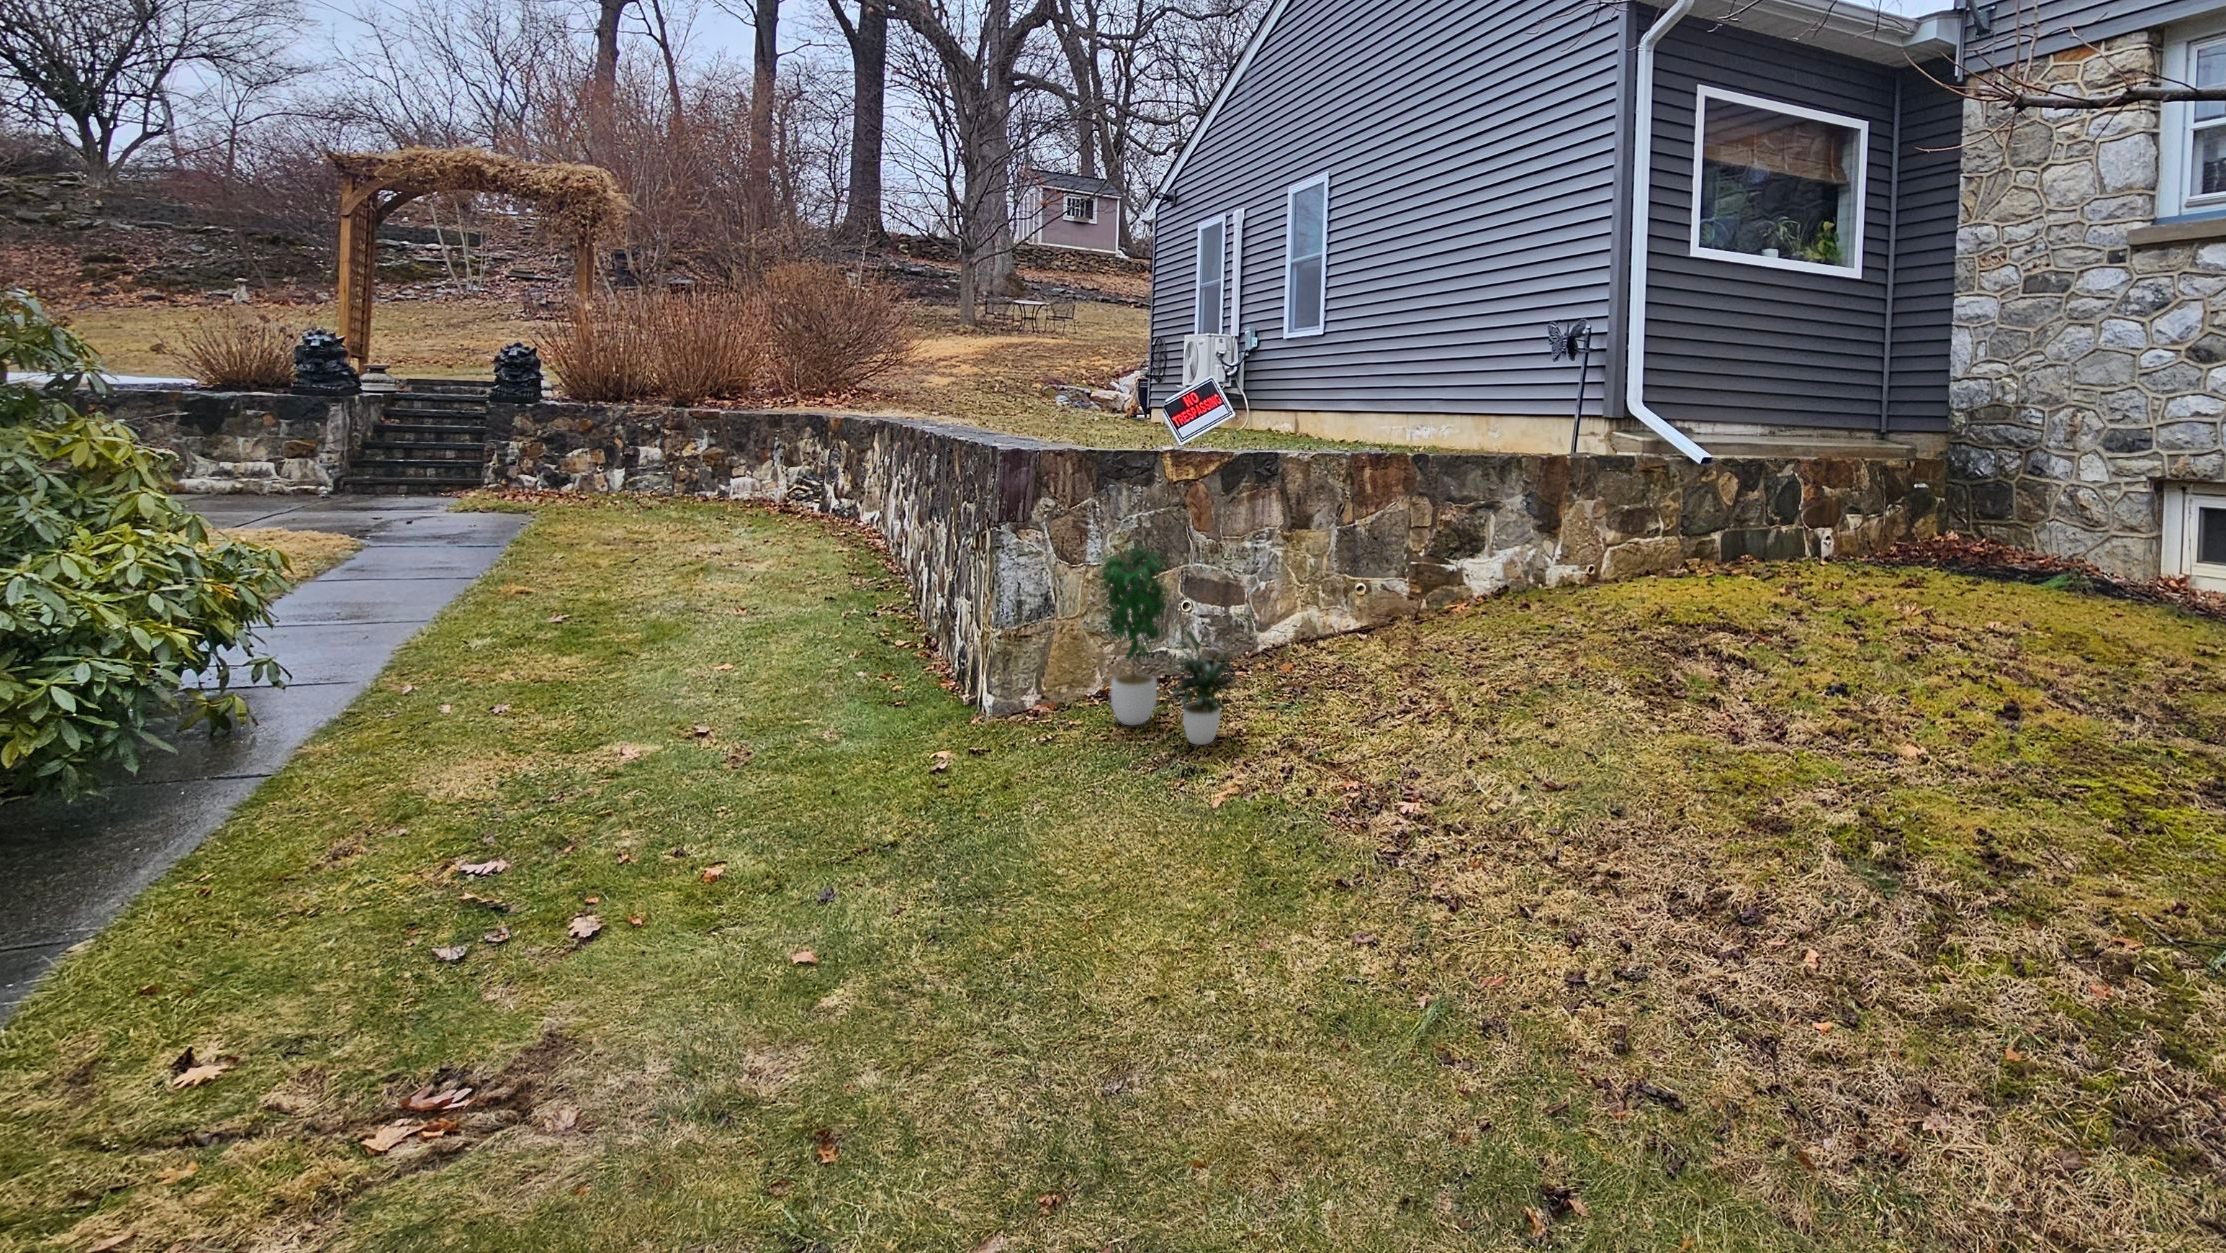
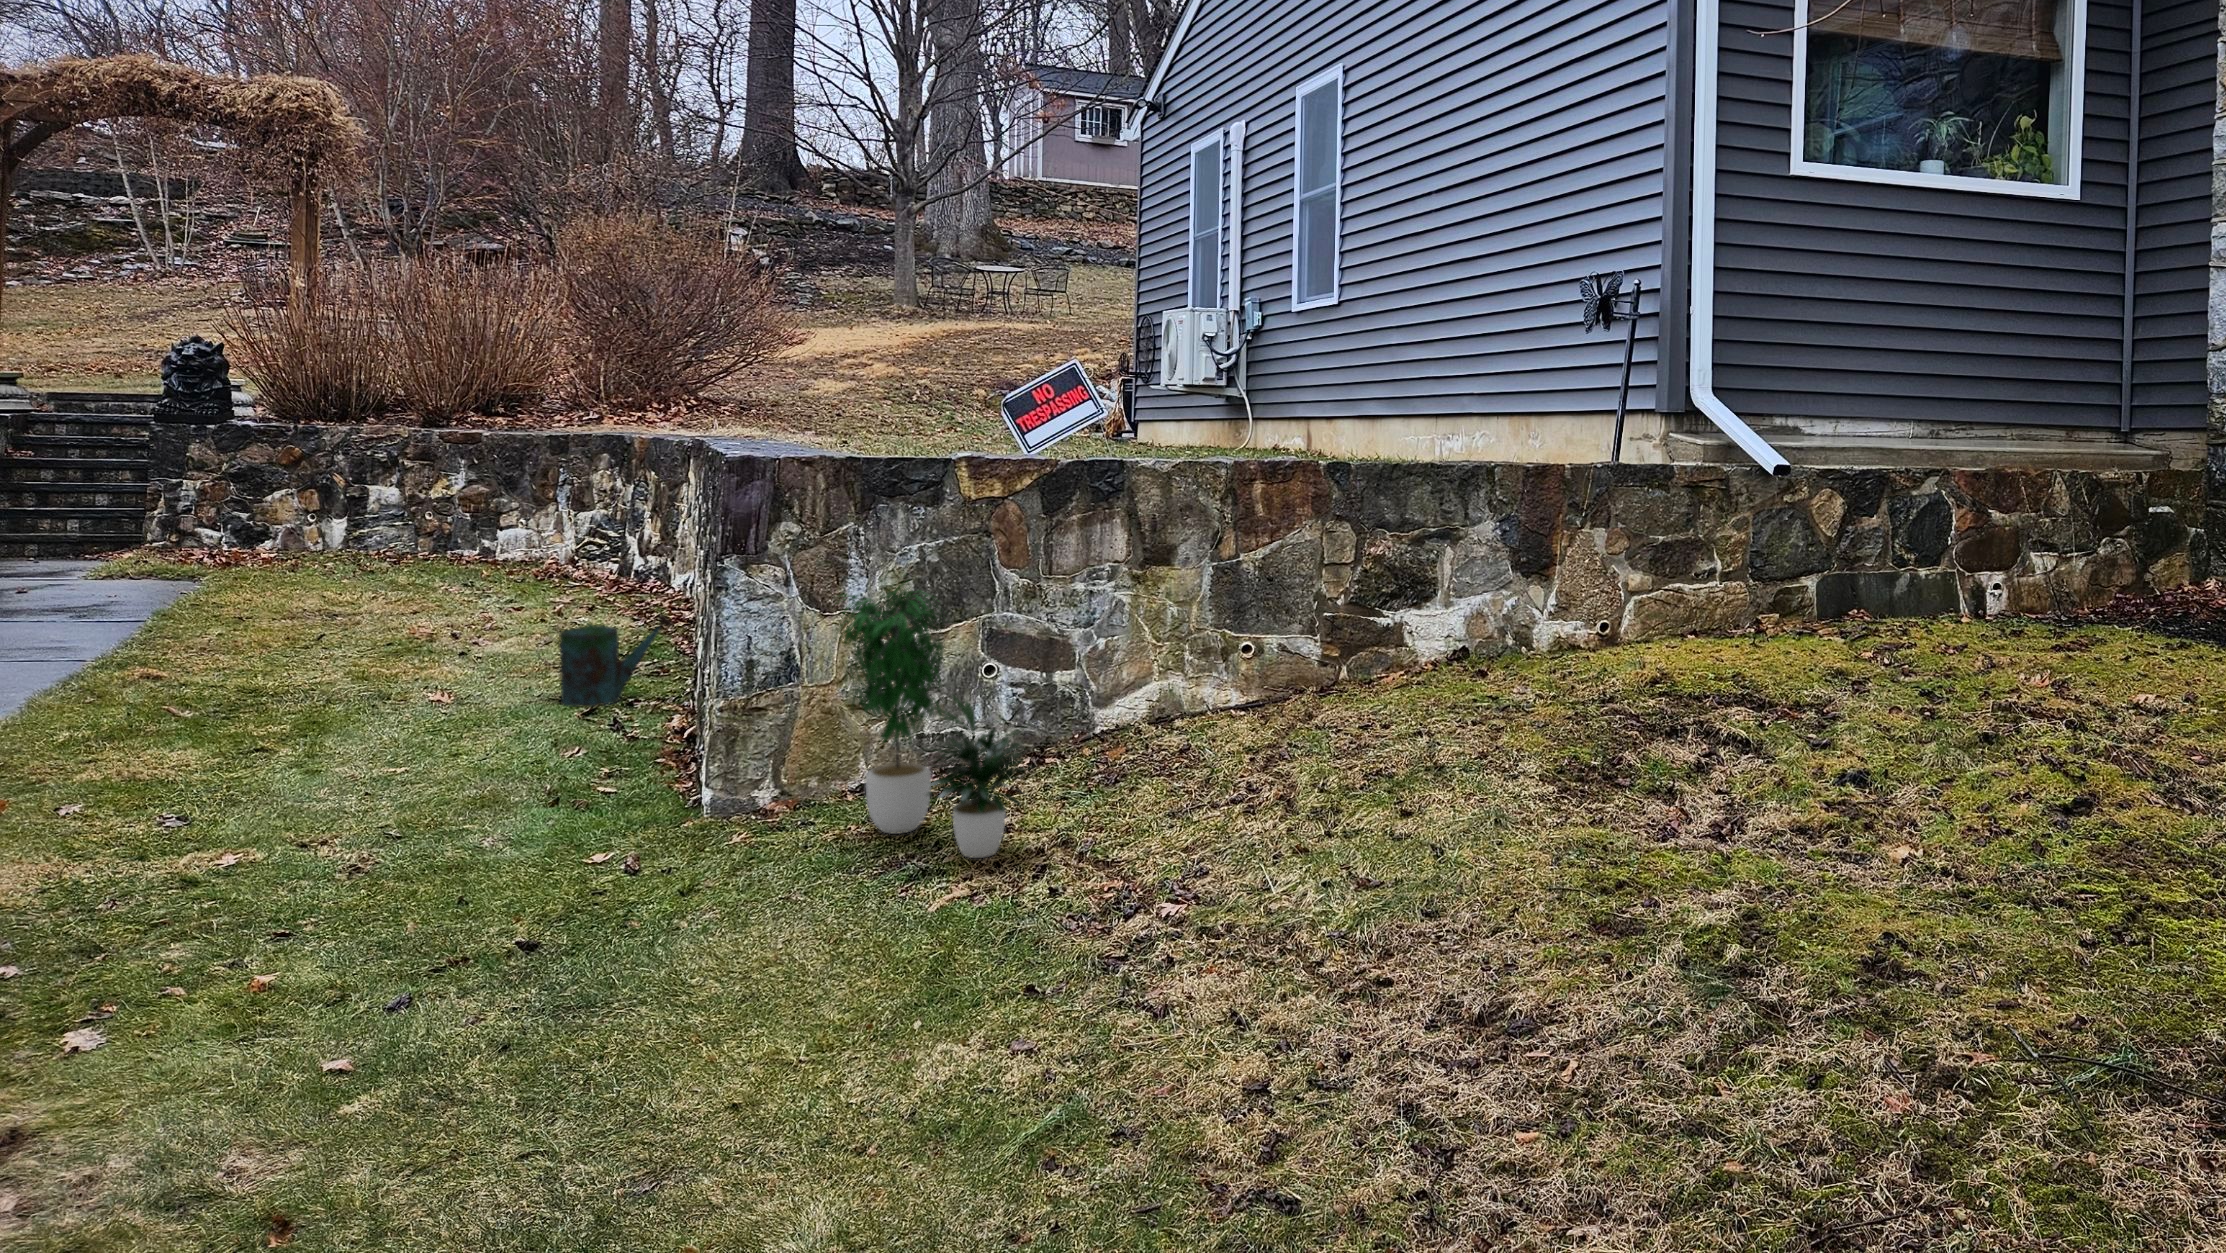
watering can: none [814,554,912,623] -> present [538,614,673,707]

